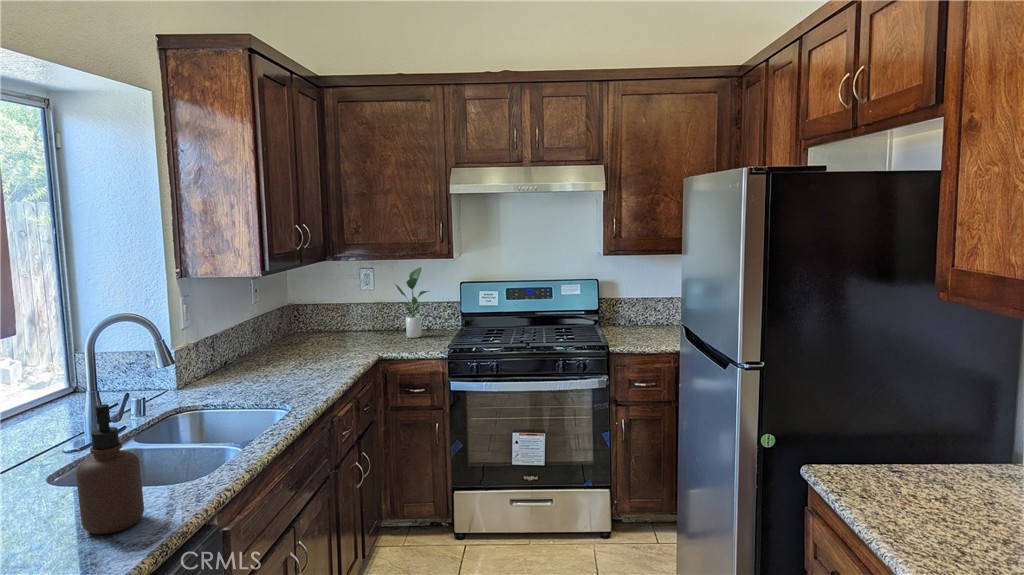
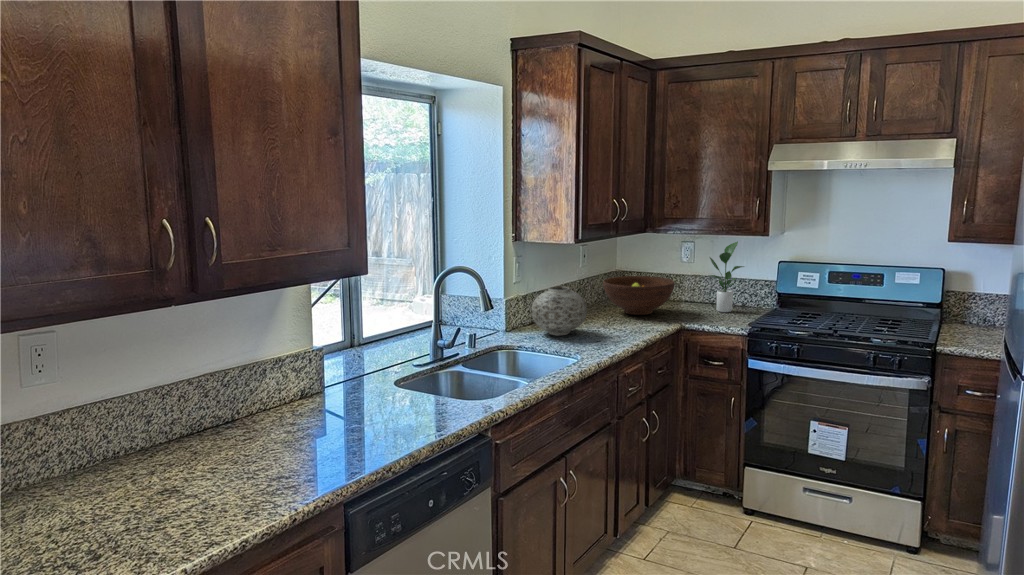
fruit bowl: none [288,308,366,351] -> present [603,276,675,315]
vase: none [211,327,281,386] -> present [532,286,587,336]
soap dispenser: present [76,403,144,534] -> none [424,328,461,413]

